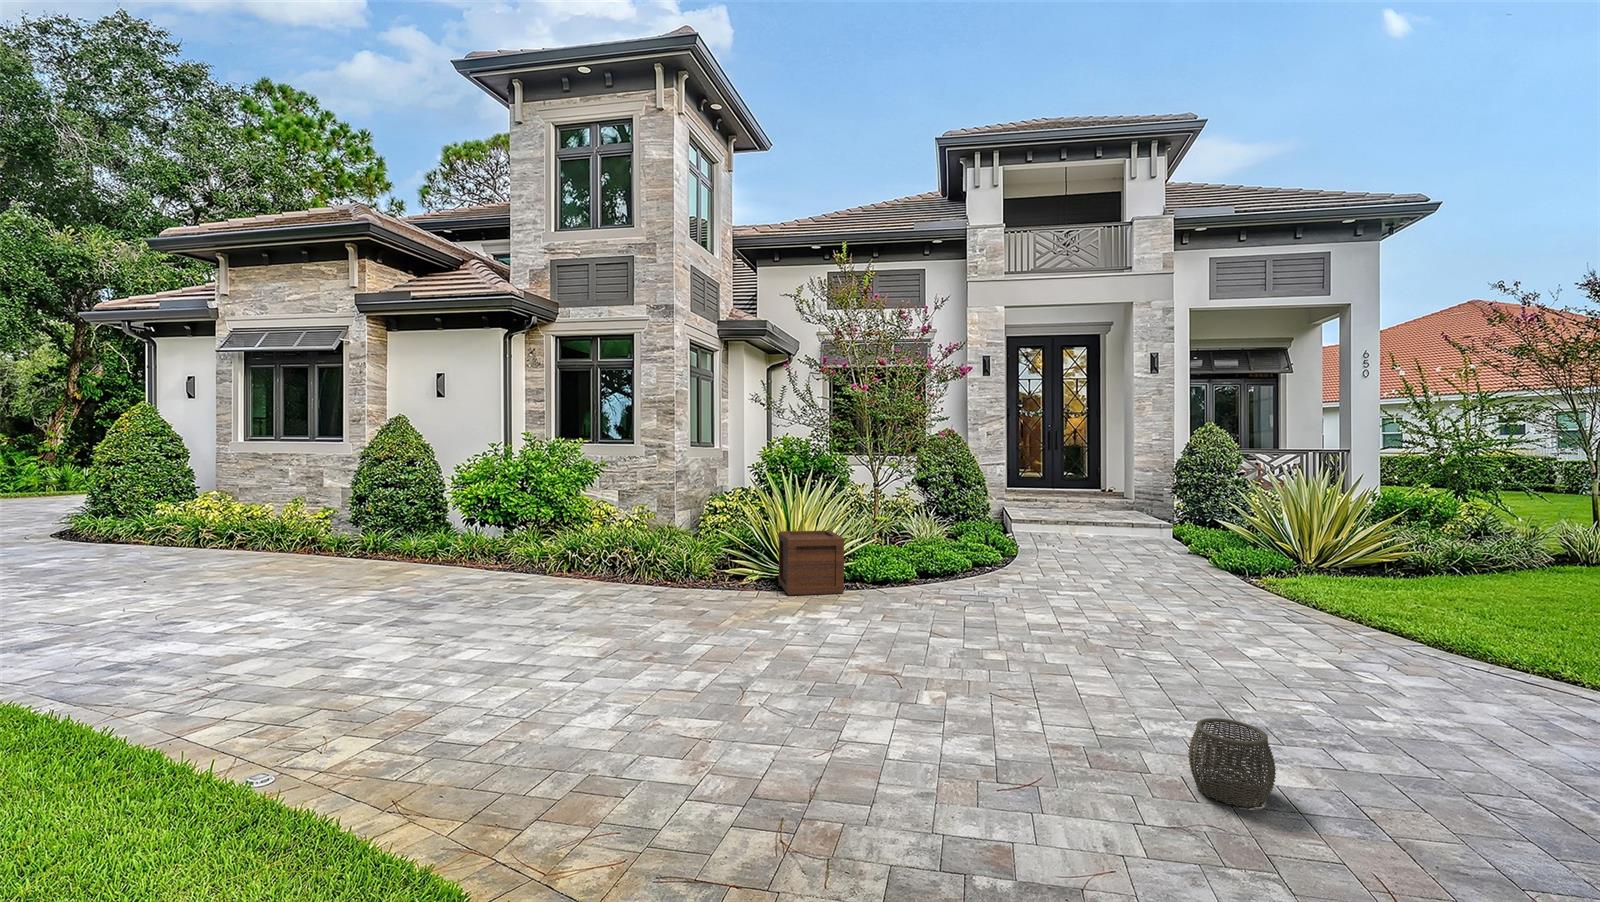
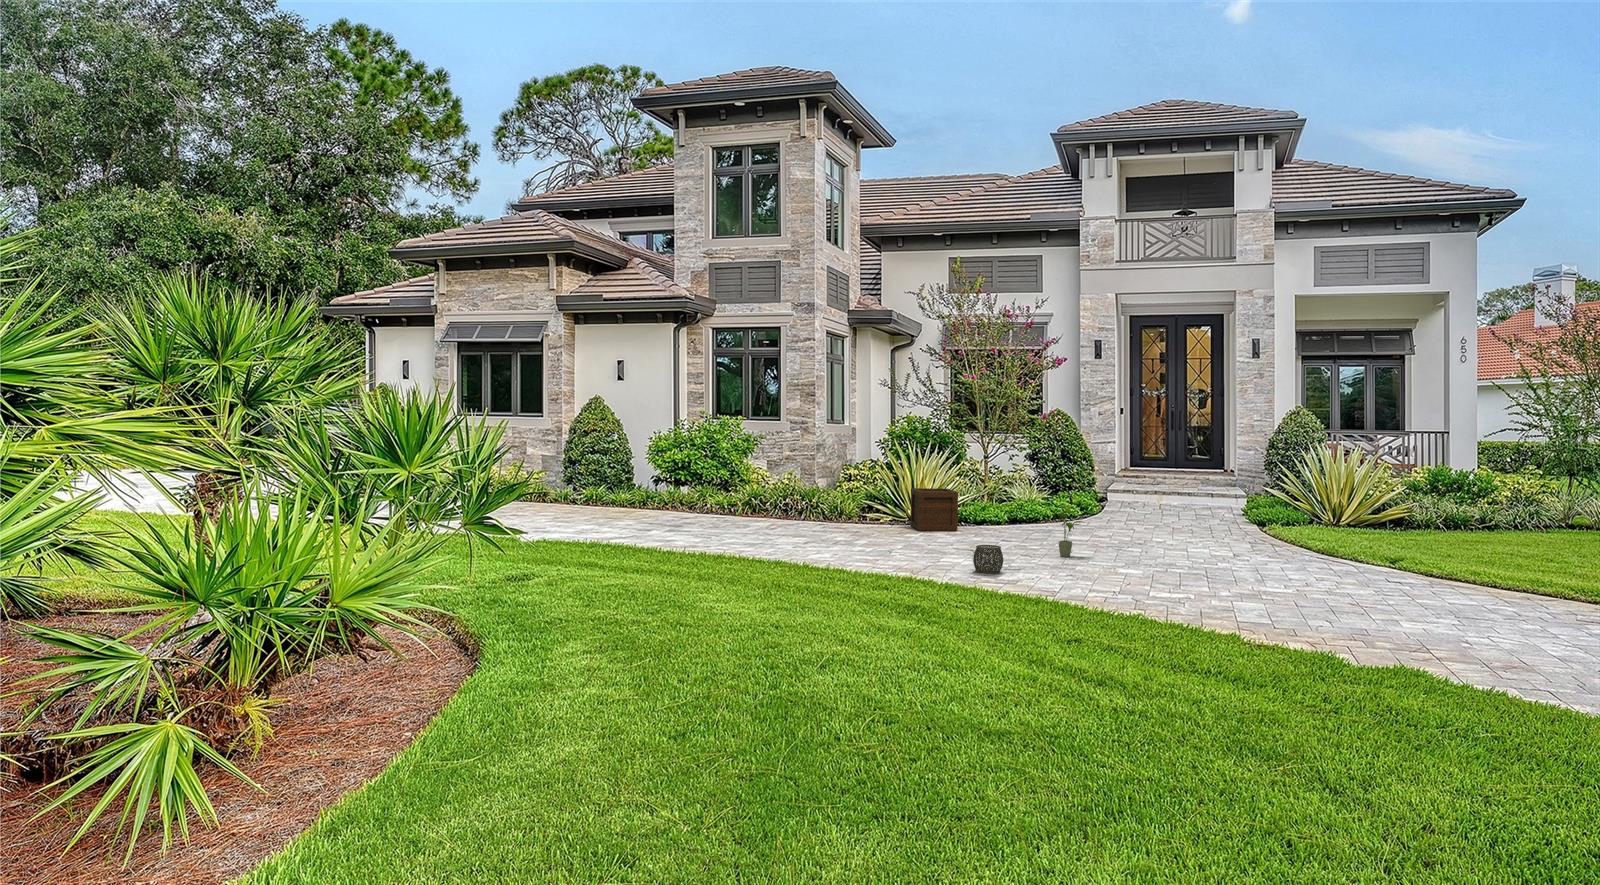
house plant: none [1016,574,1068,666] -> present [1057,505,1082,557]
woven basket: present [1188,718,1276,808] -> present [973,545,1003,574]

